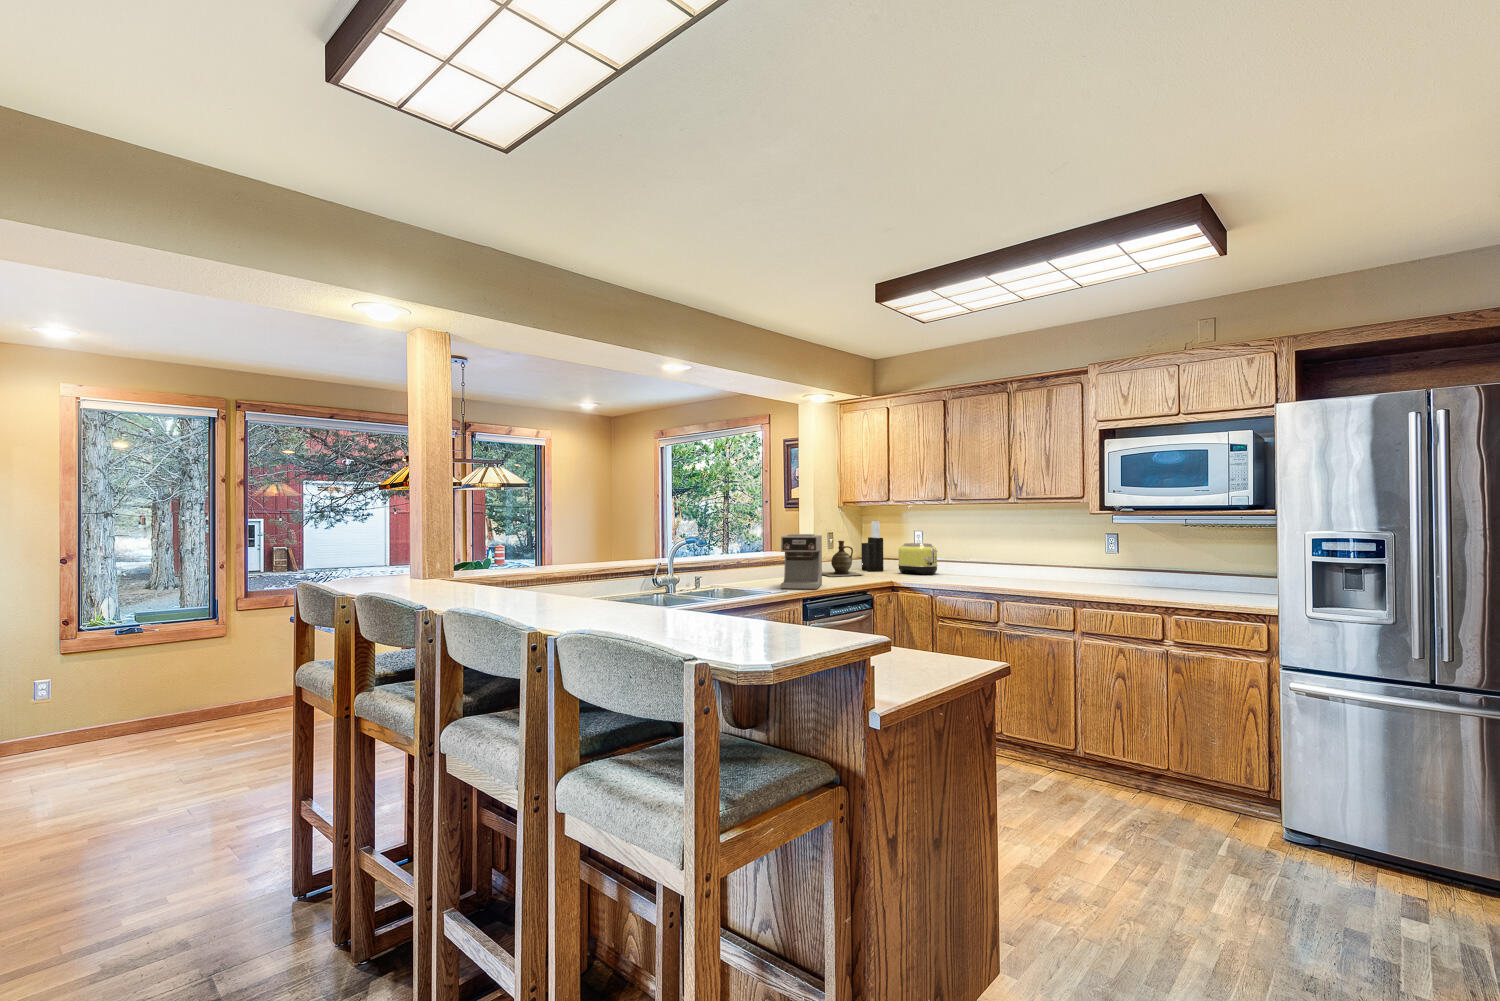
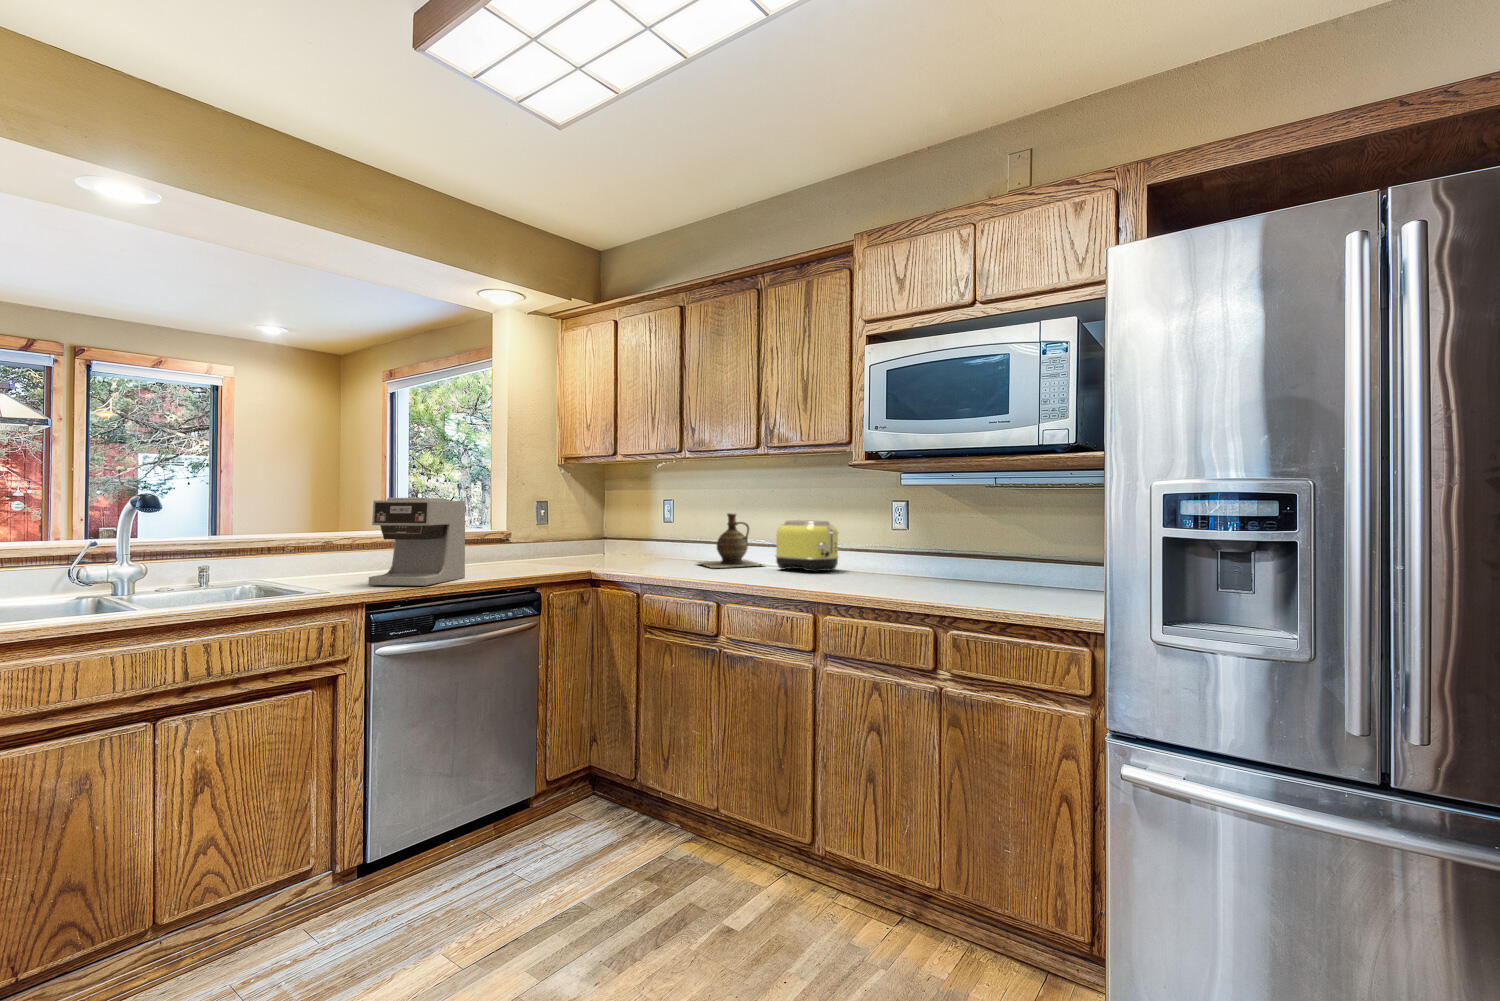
knife block: present [861,521,884,571] -> none [593,488,620,558]
ceramic jug: present [822,541,863,577] -> present [697,513,762,568]
toaster: present [898,543,938,575] -> present [776,520,838,572]

